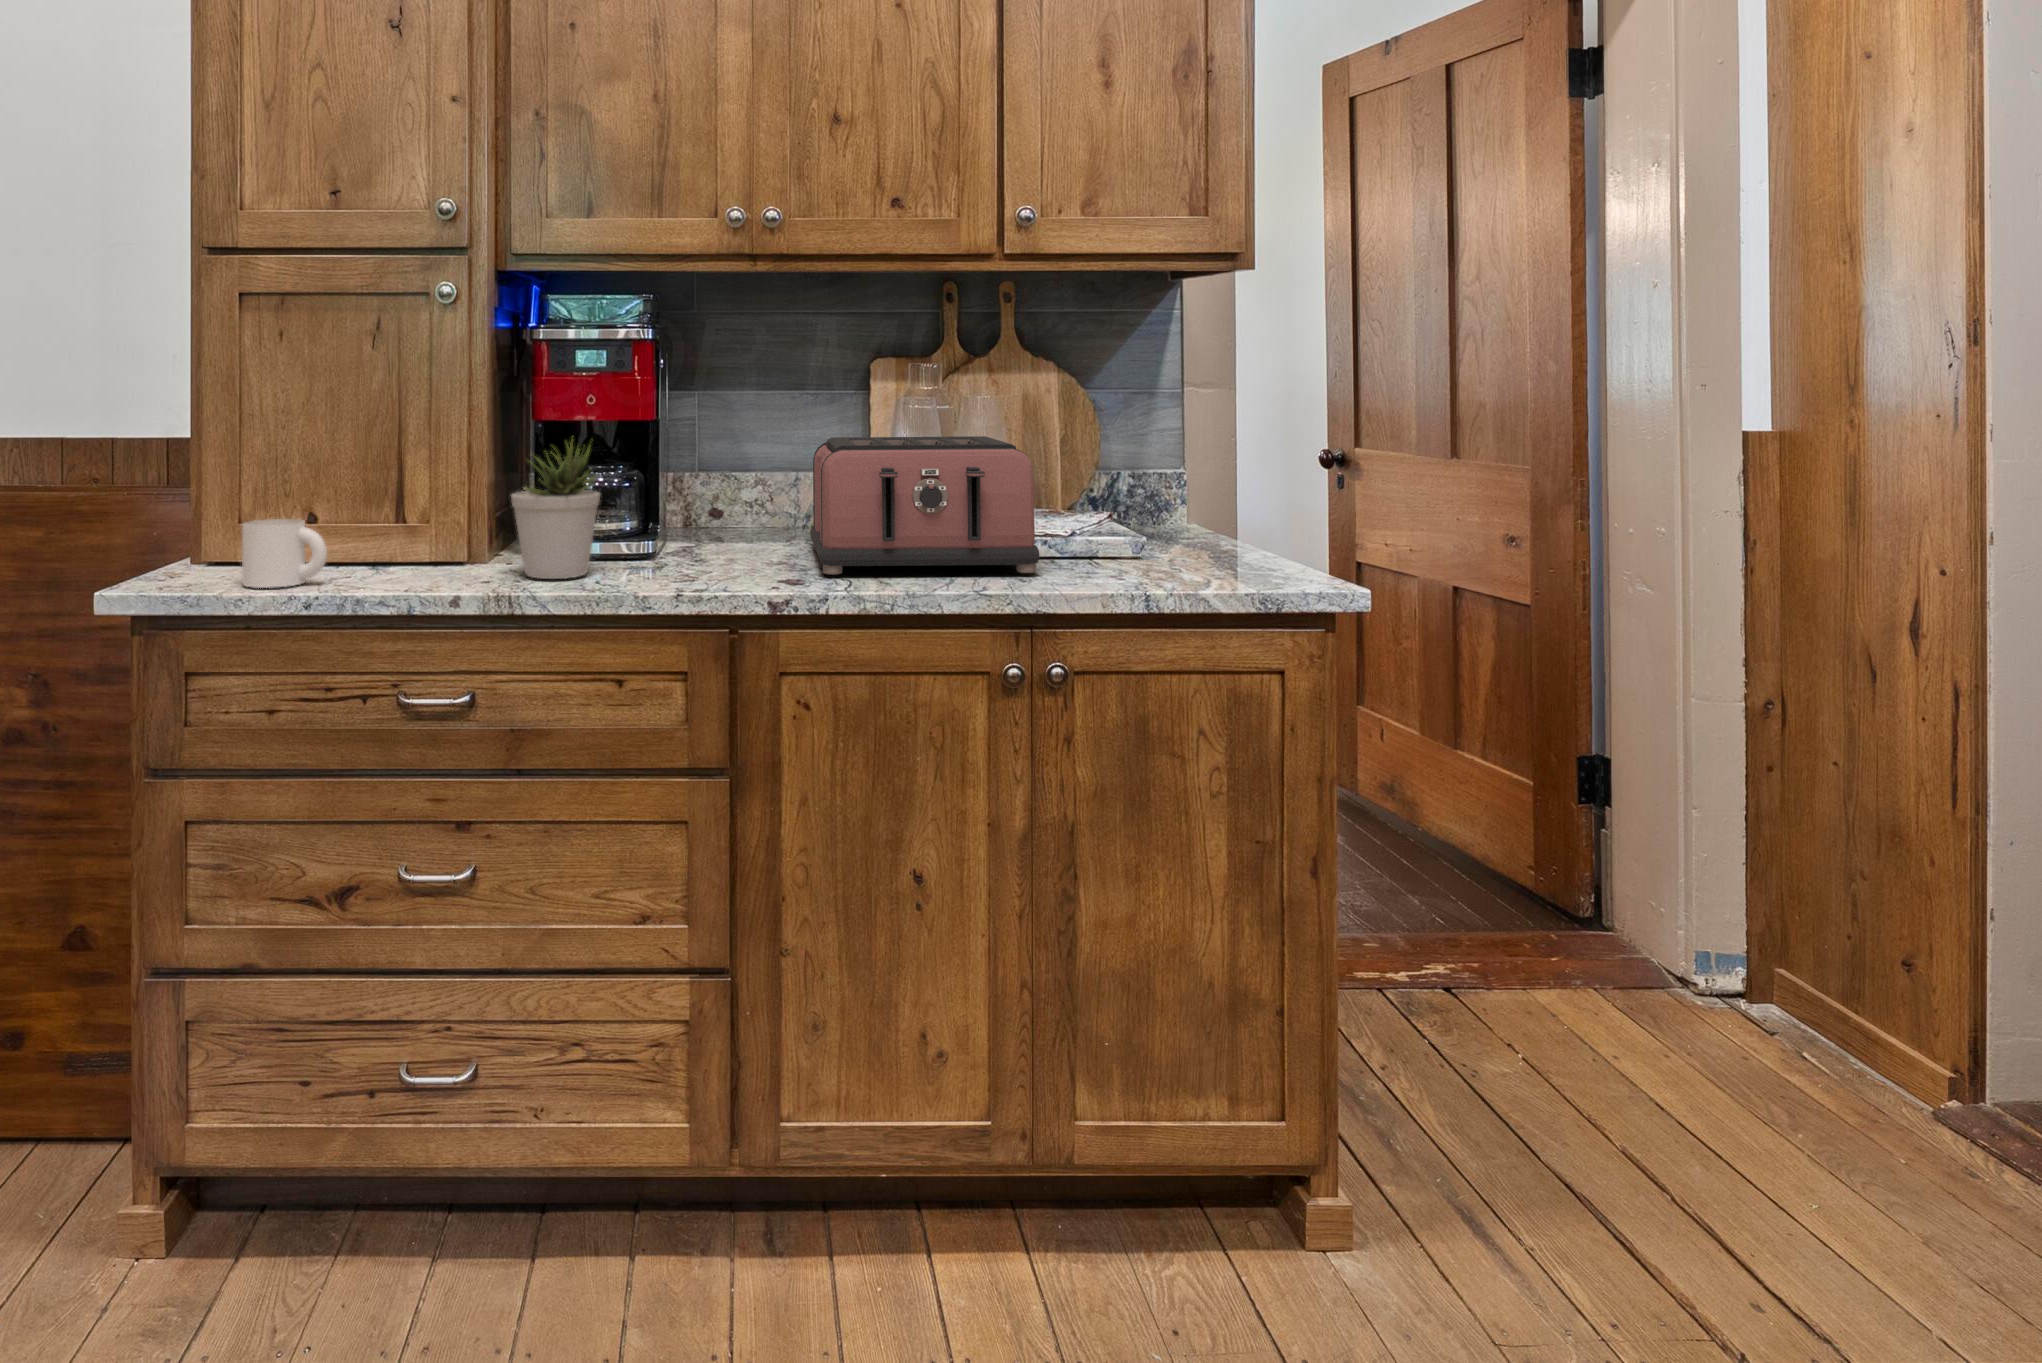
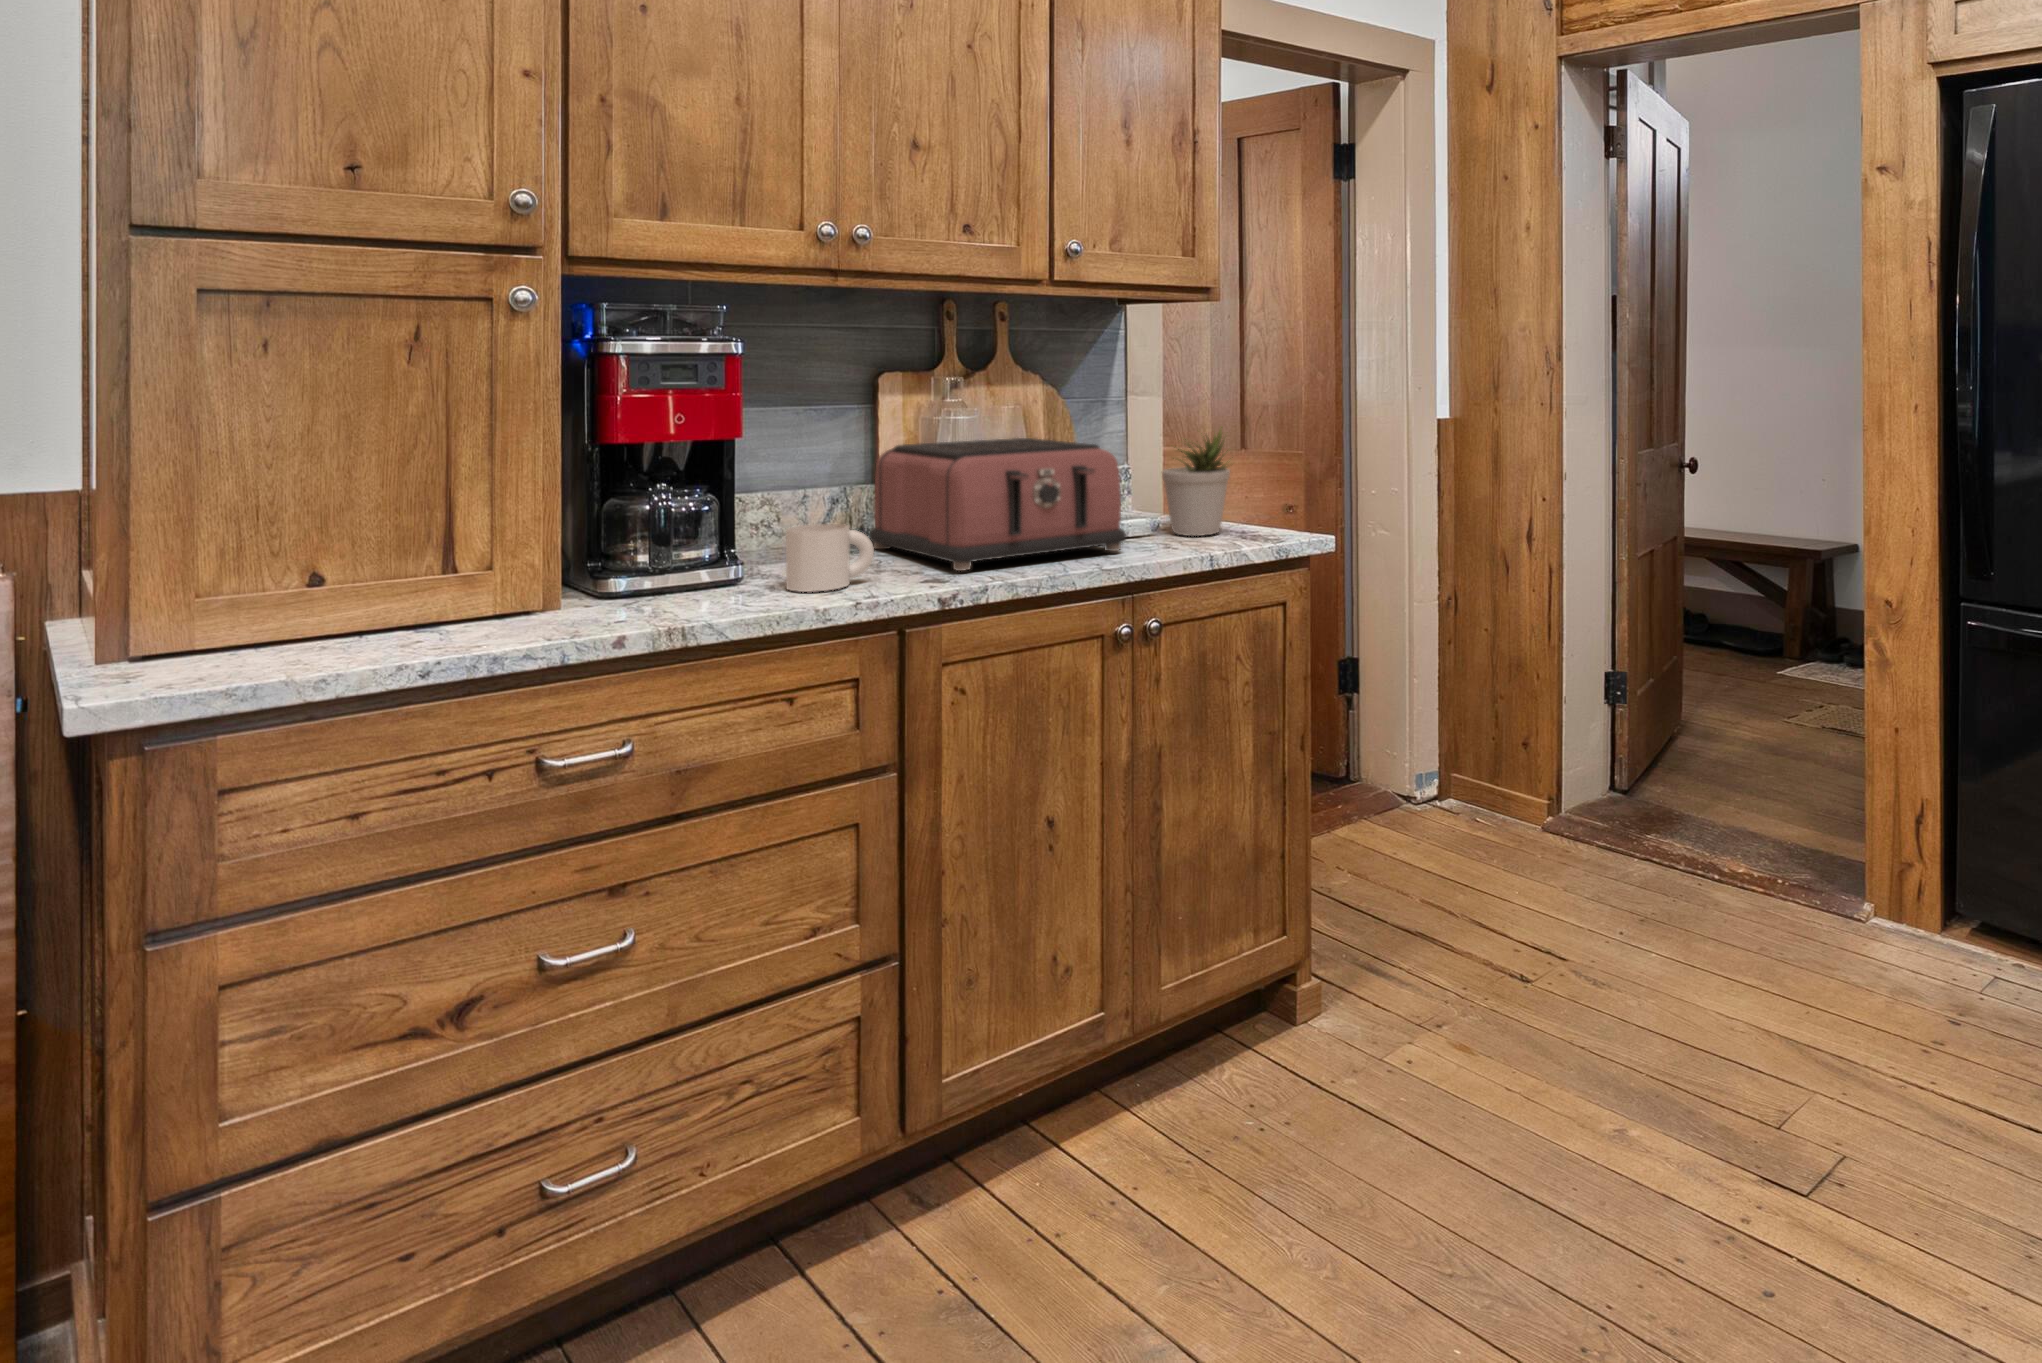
potted plant: present [511,436,600,579] -> present [1162,427,1233,536]
mug: present [242,519,327,588] -> present [786,524,874,592]

